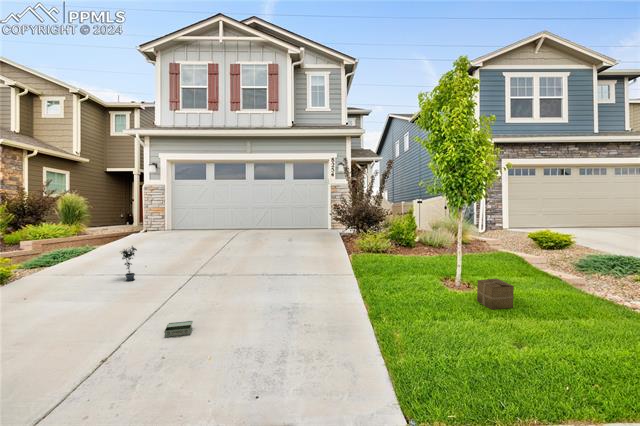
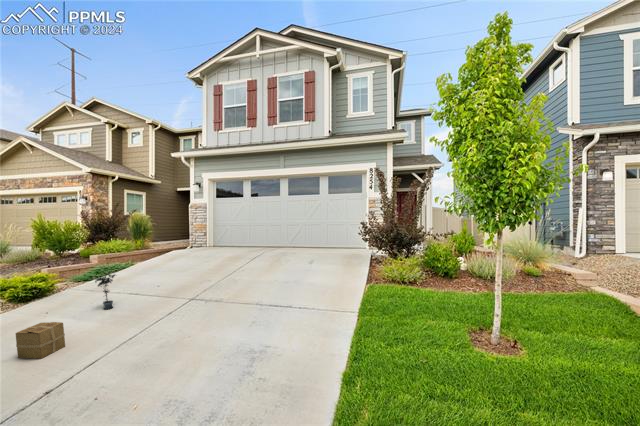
cardboard box: present [477,279,514,309] -> present [16,322,65,359]
toolbox: present [164,321,193,337] -> none [37,377,80,396]

